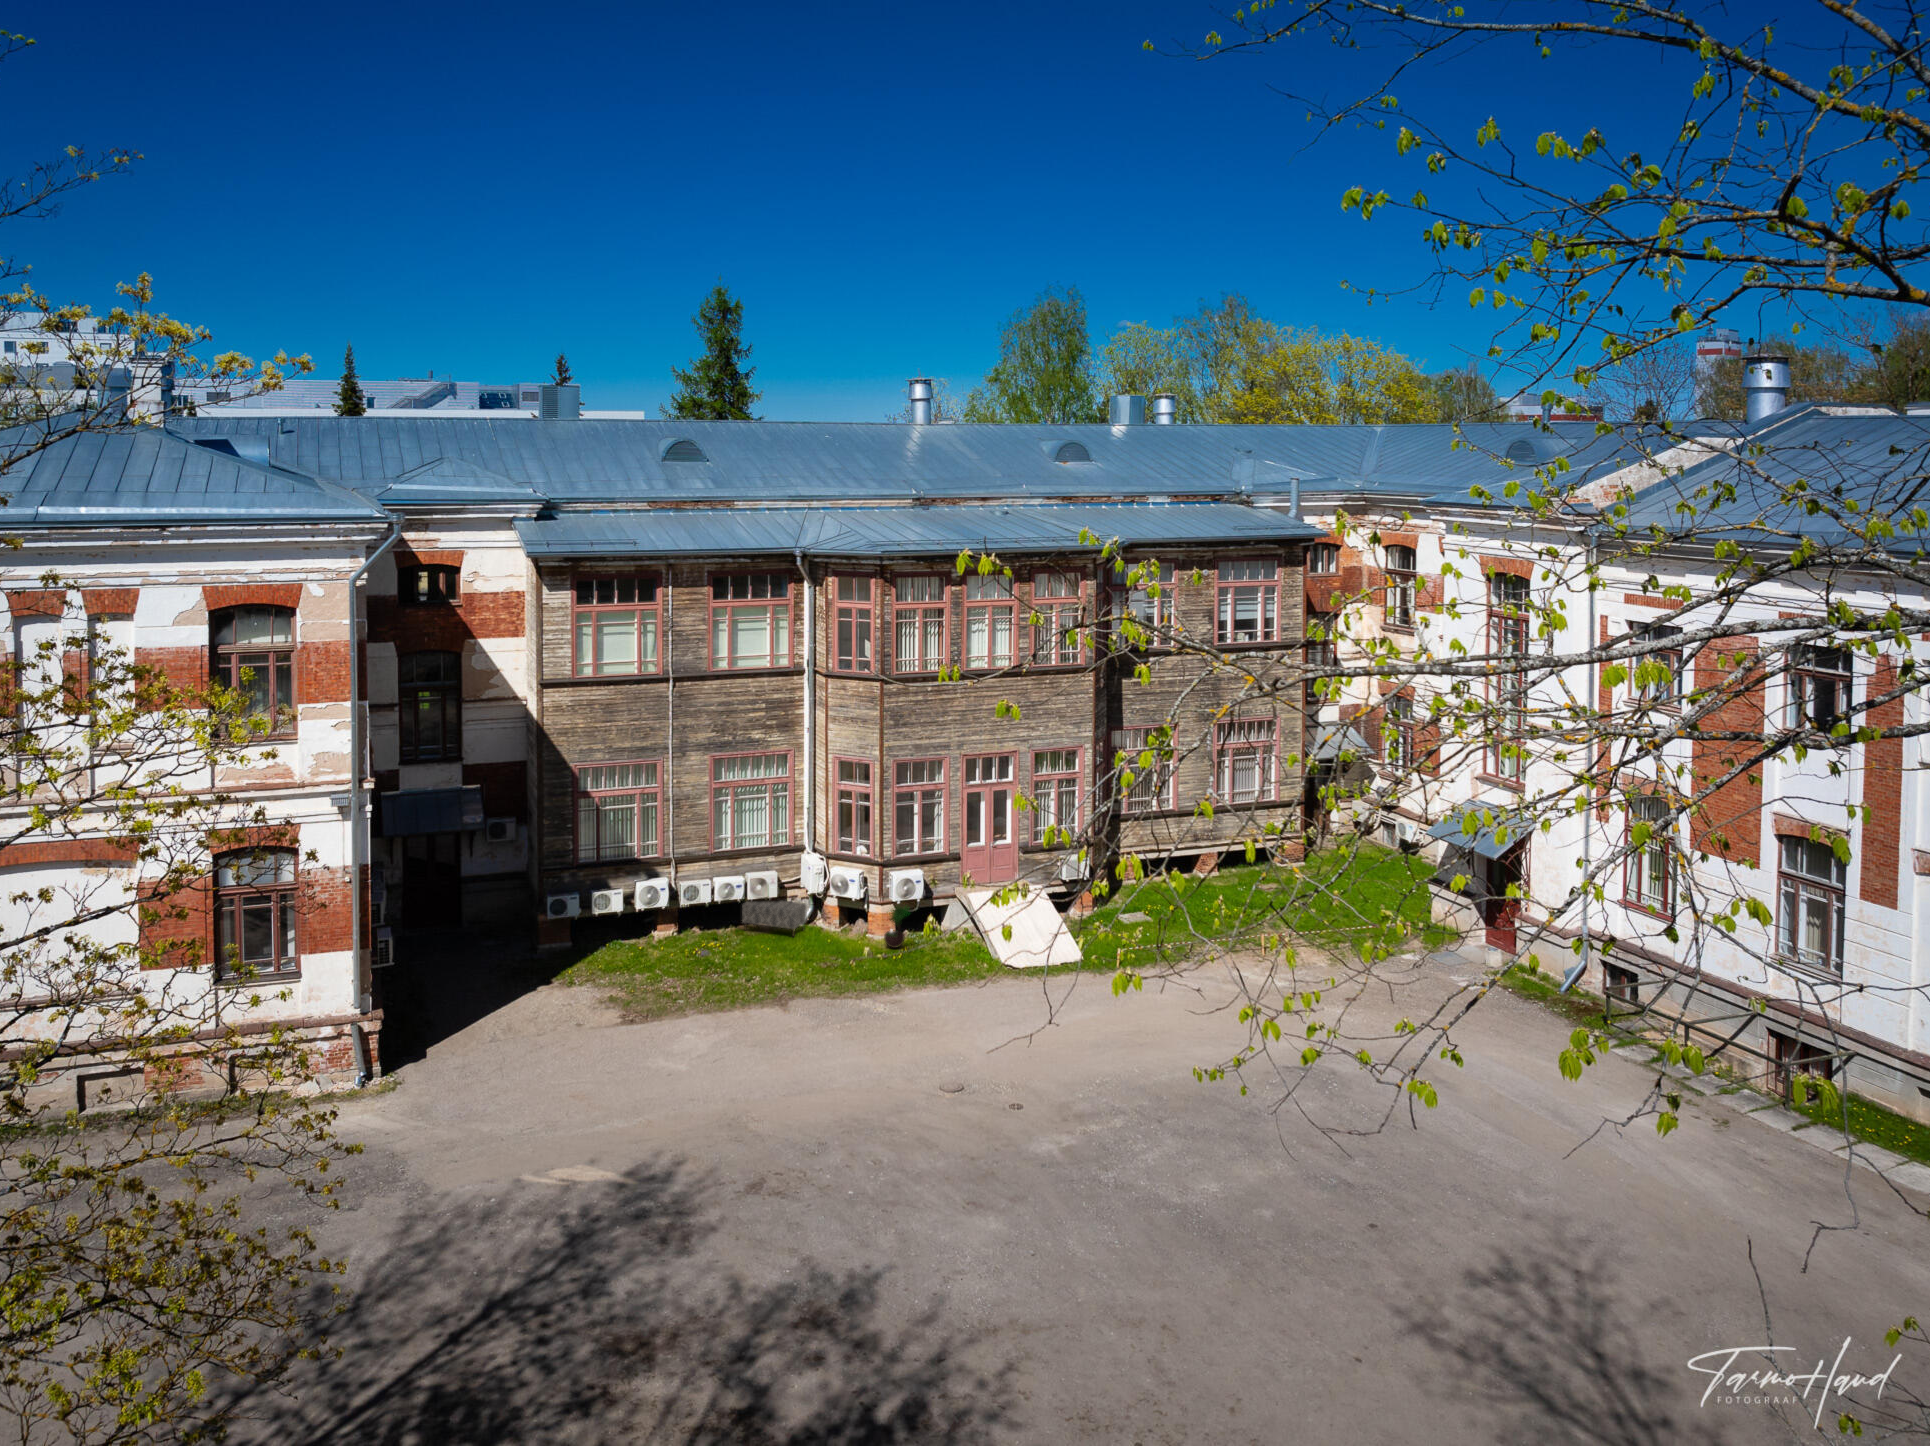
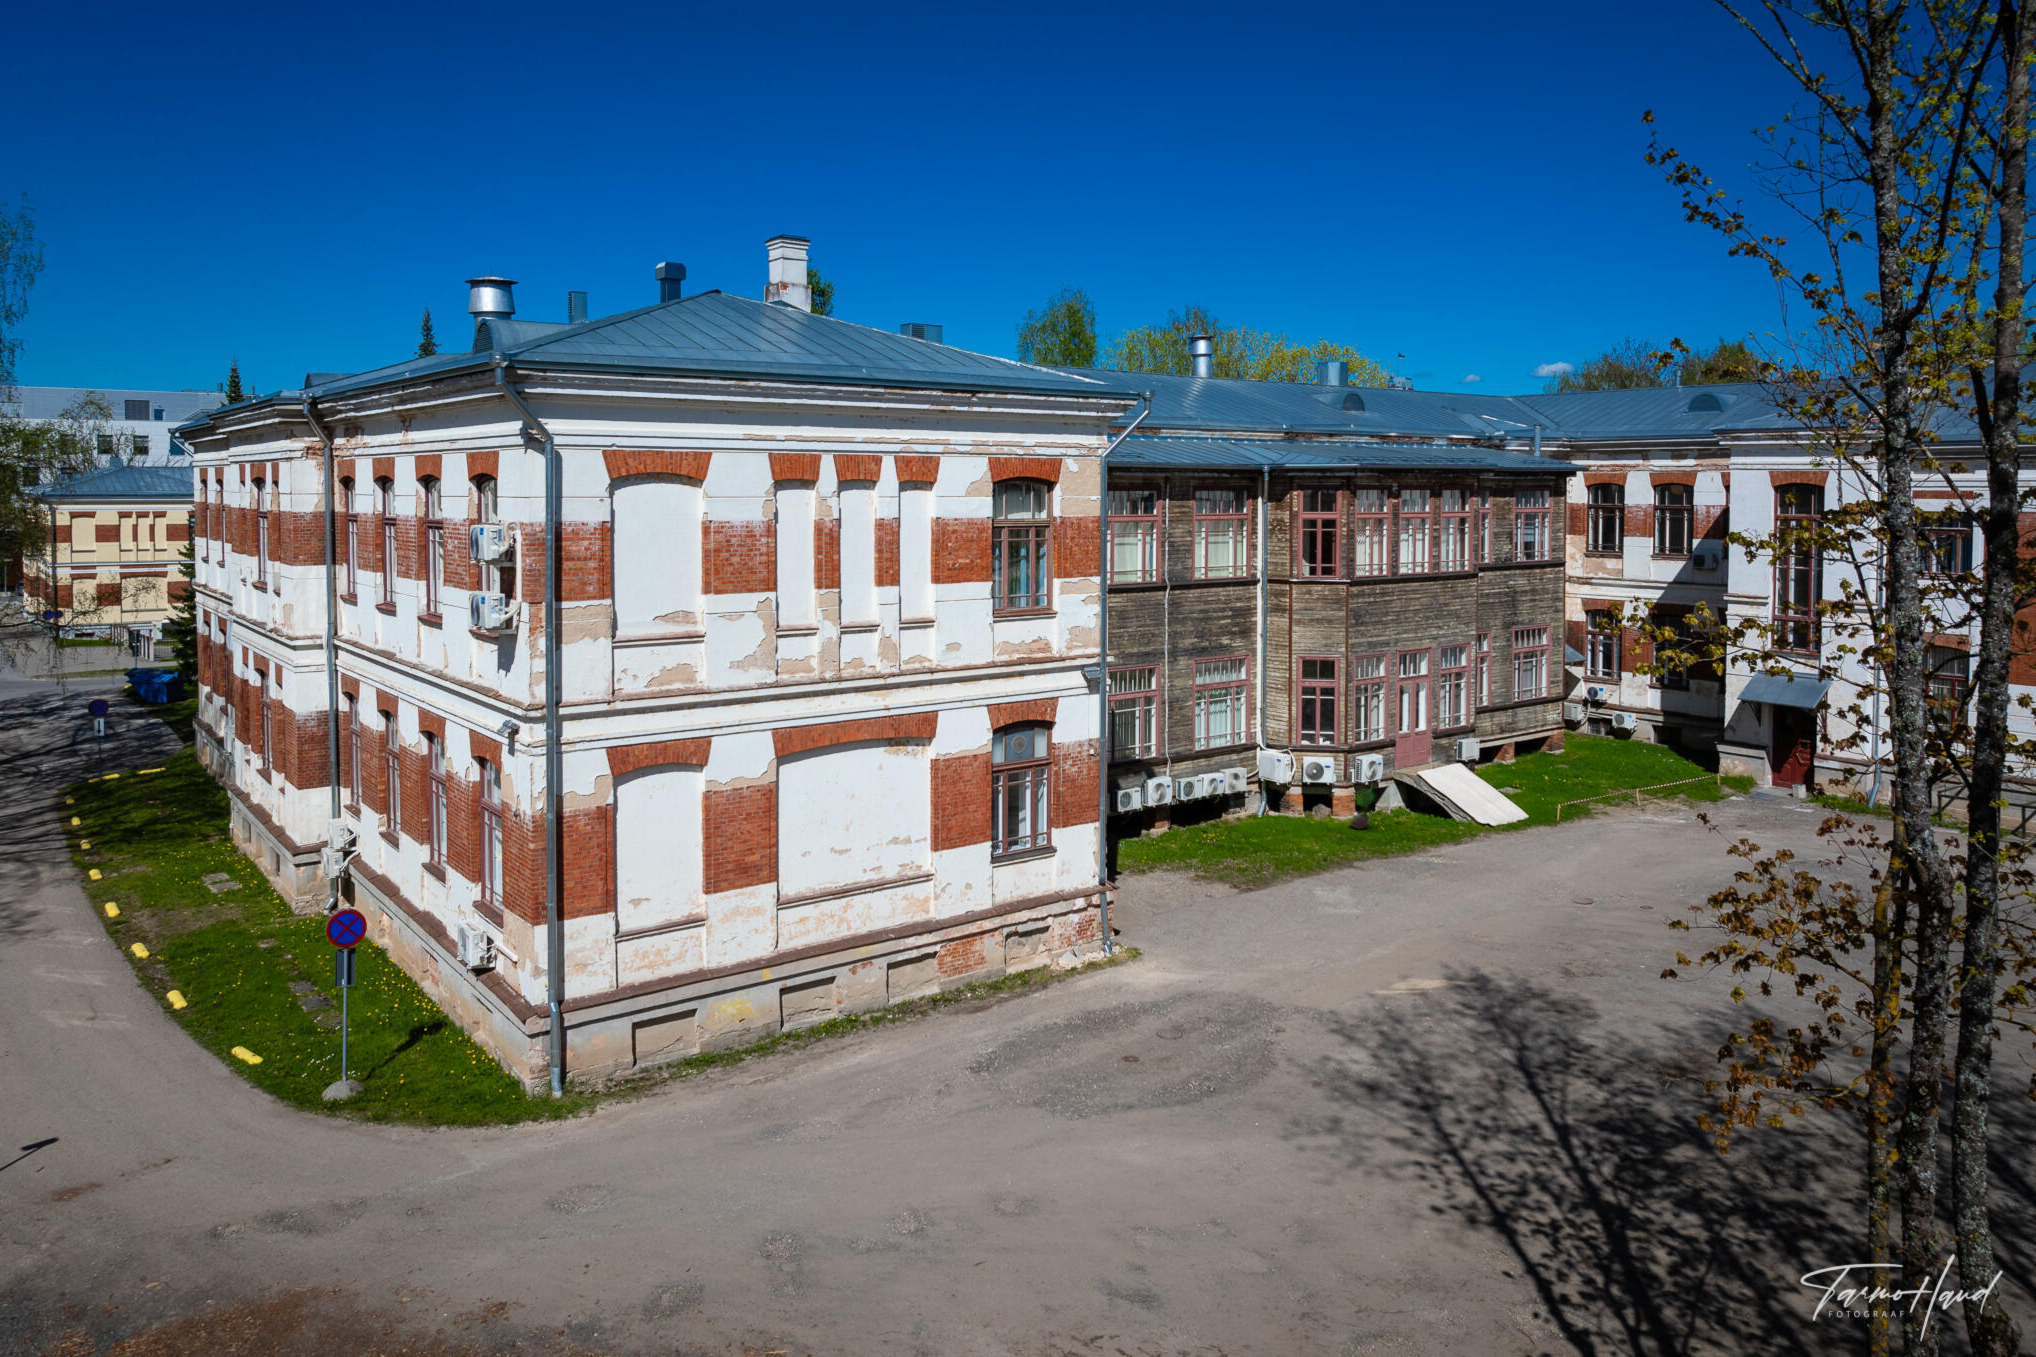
bench: present [742,901,807,937] -> none [1208,795,1264,827]

